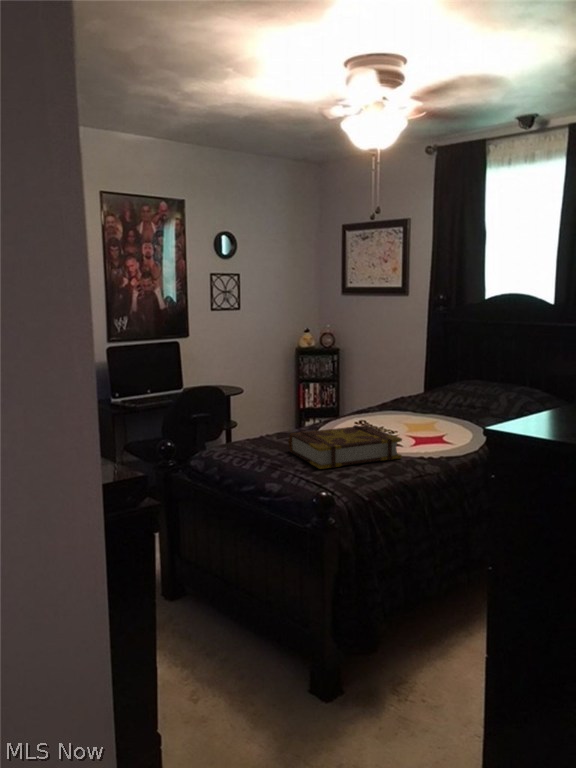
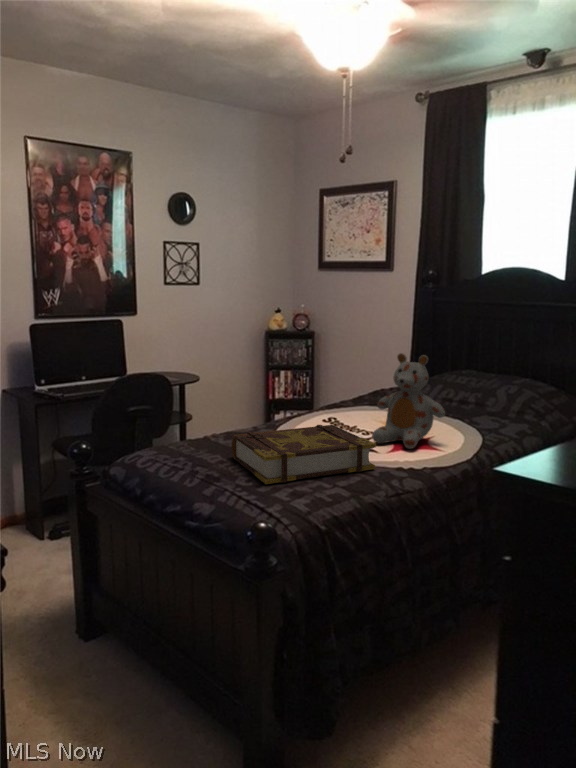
stuffed bear: none [397,368,456,444] -> present [372,353,445,449]

